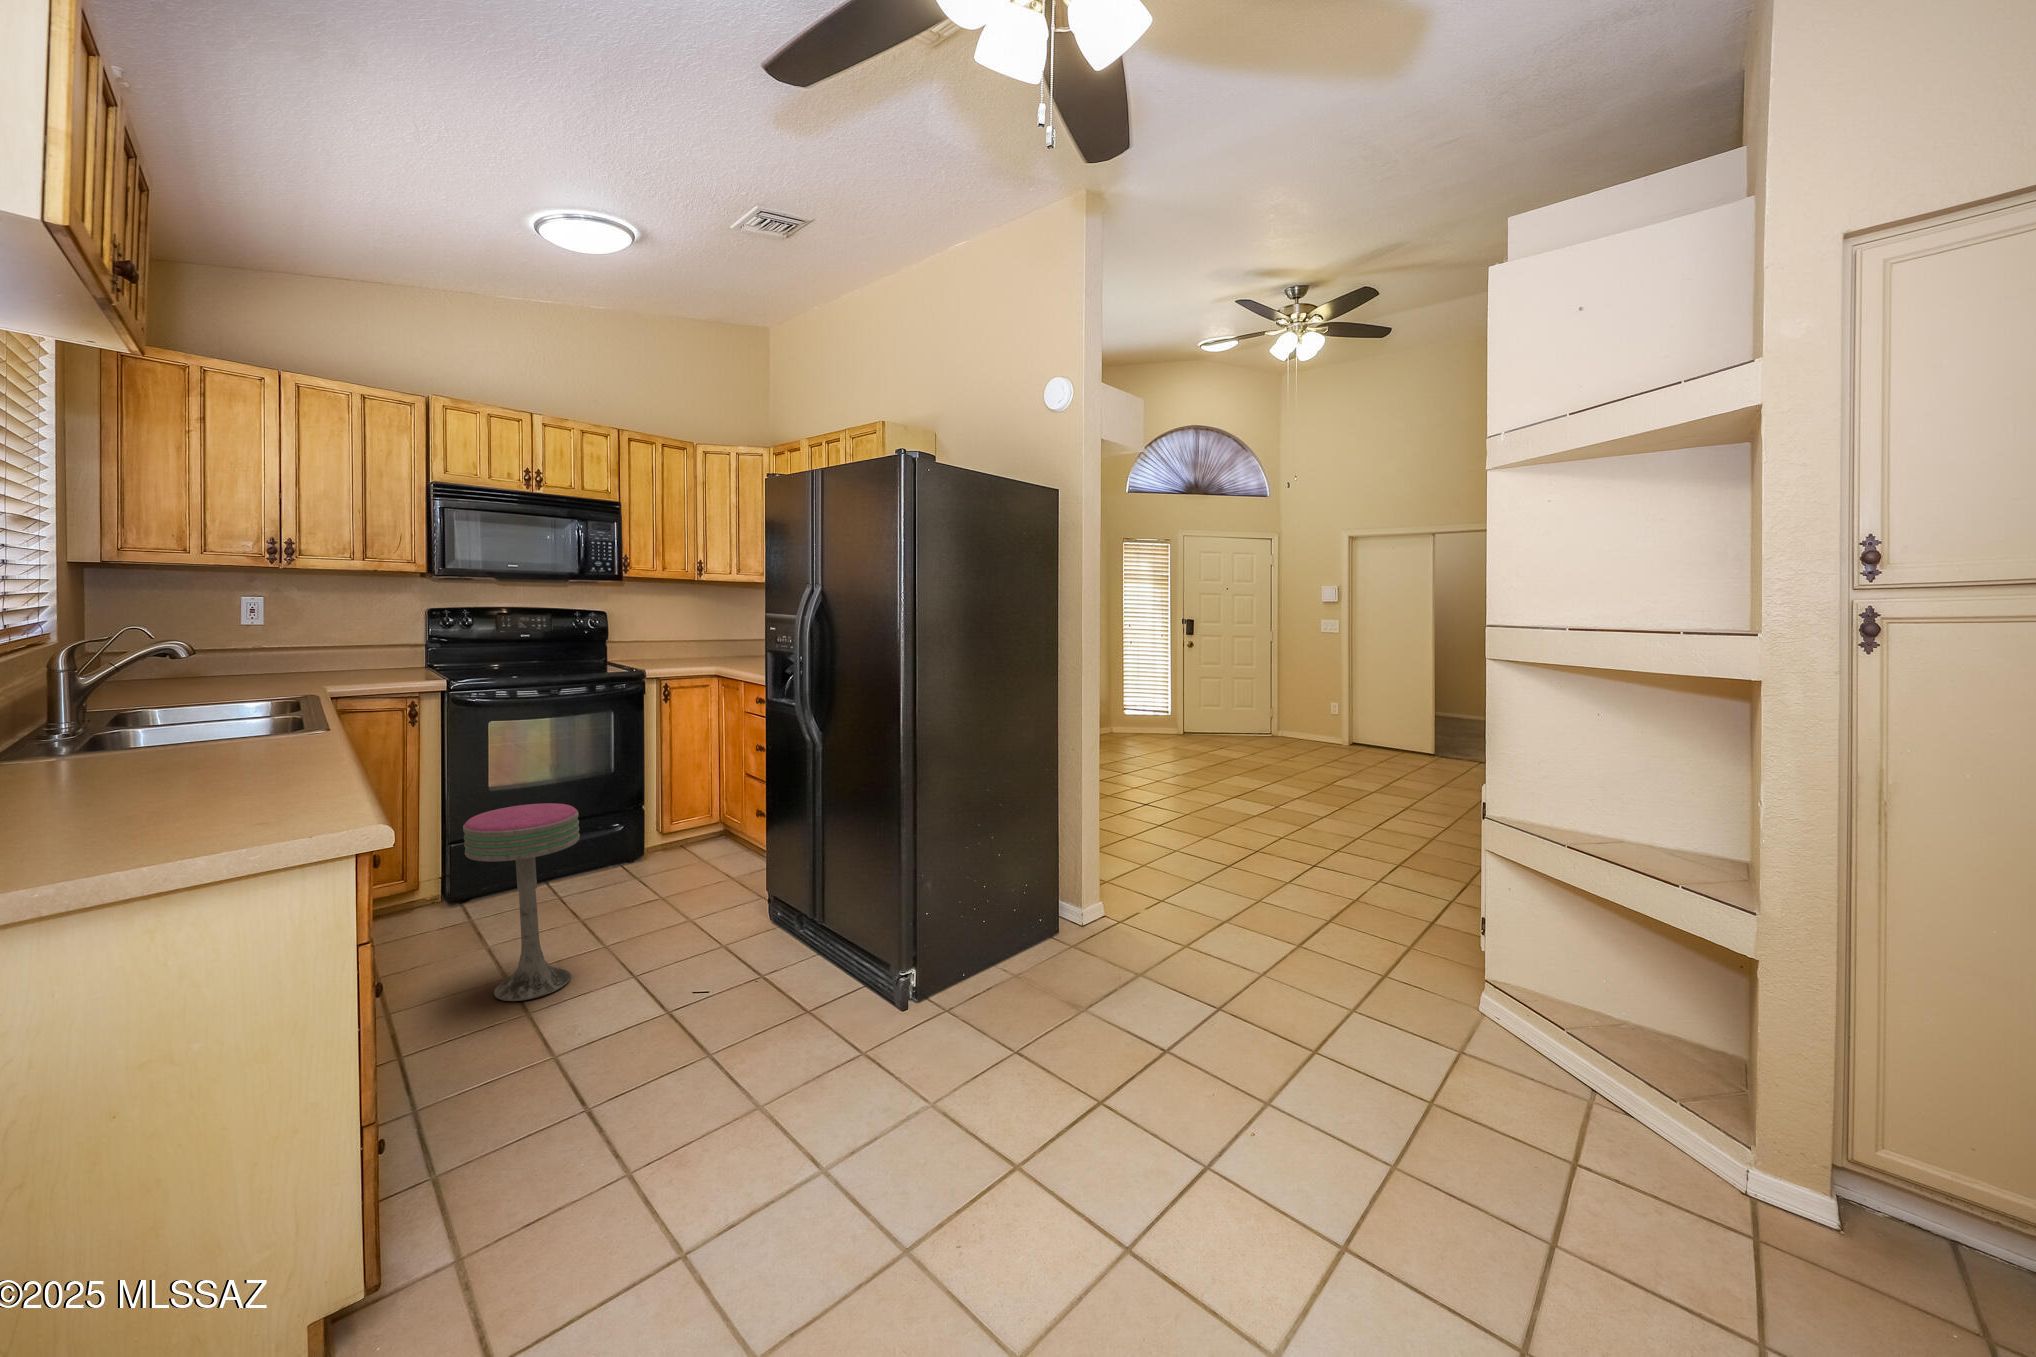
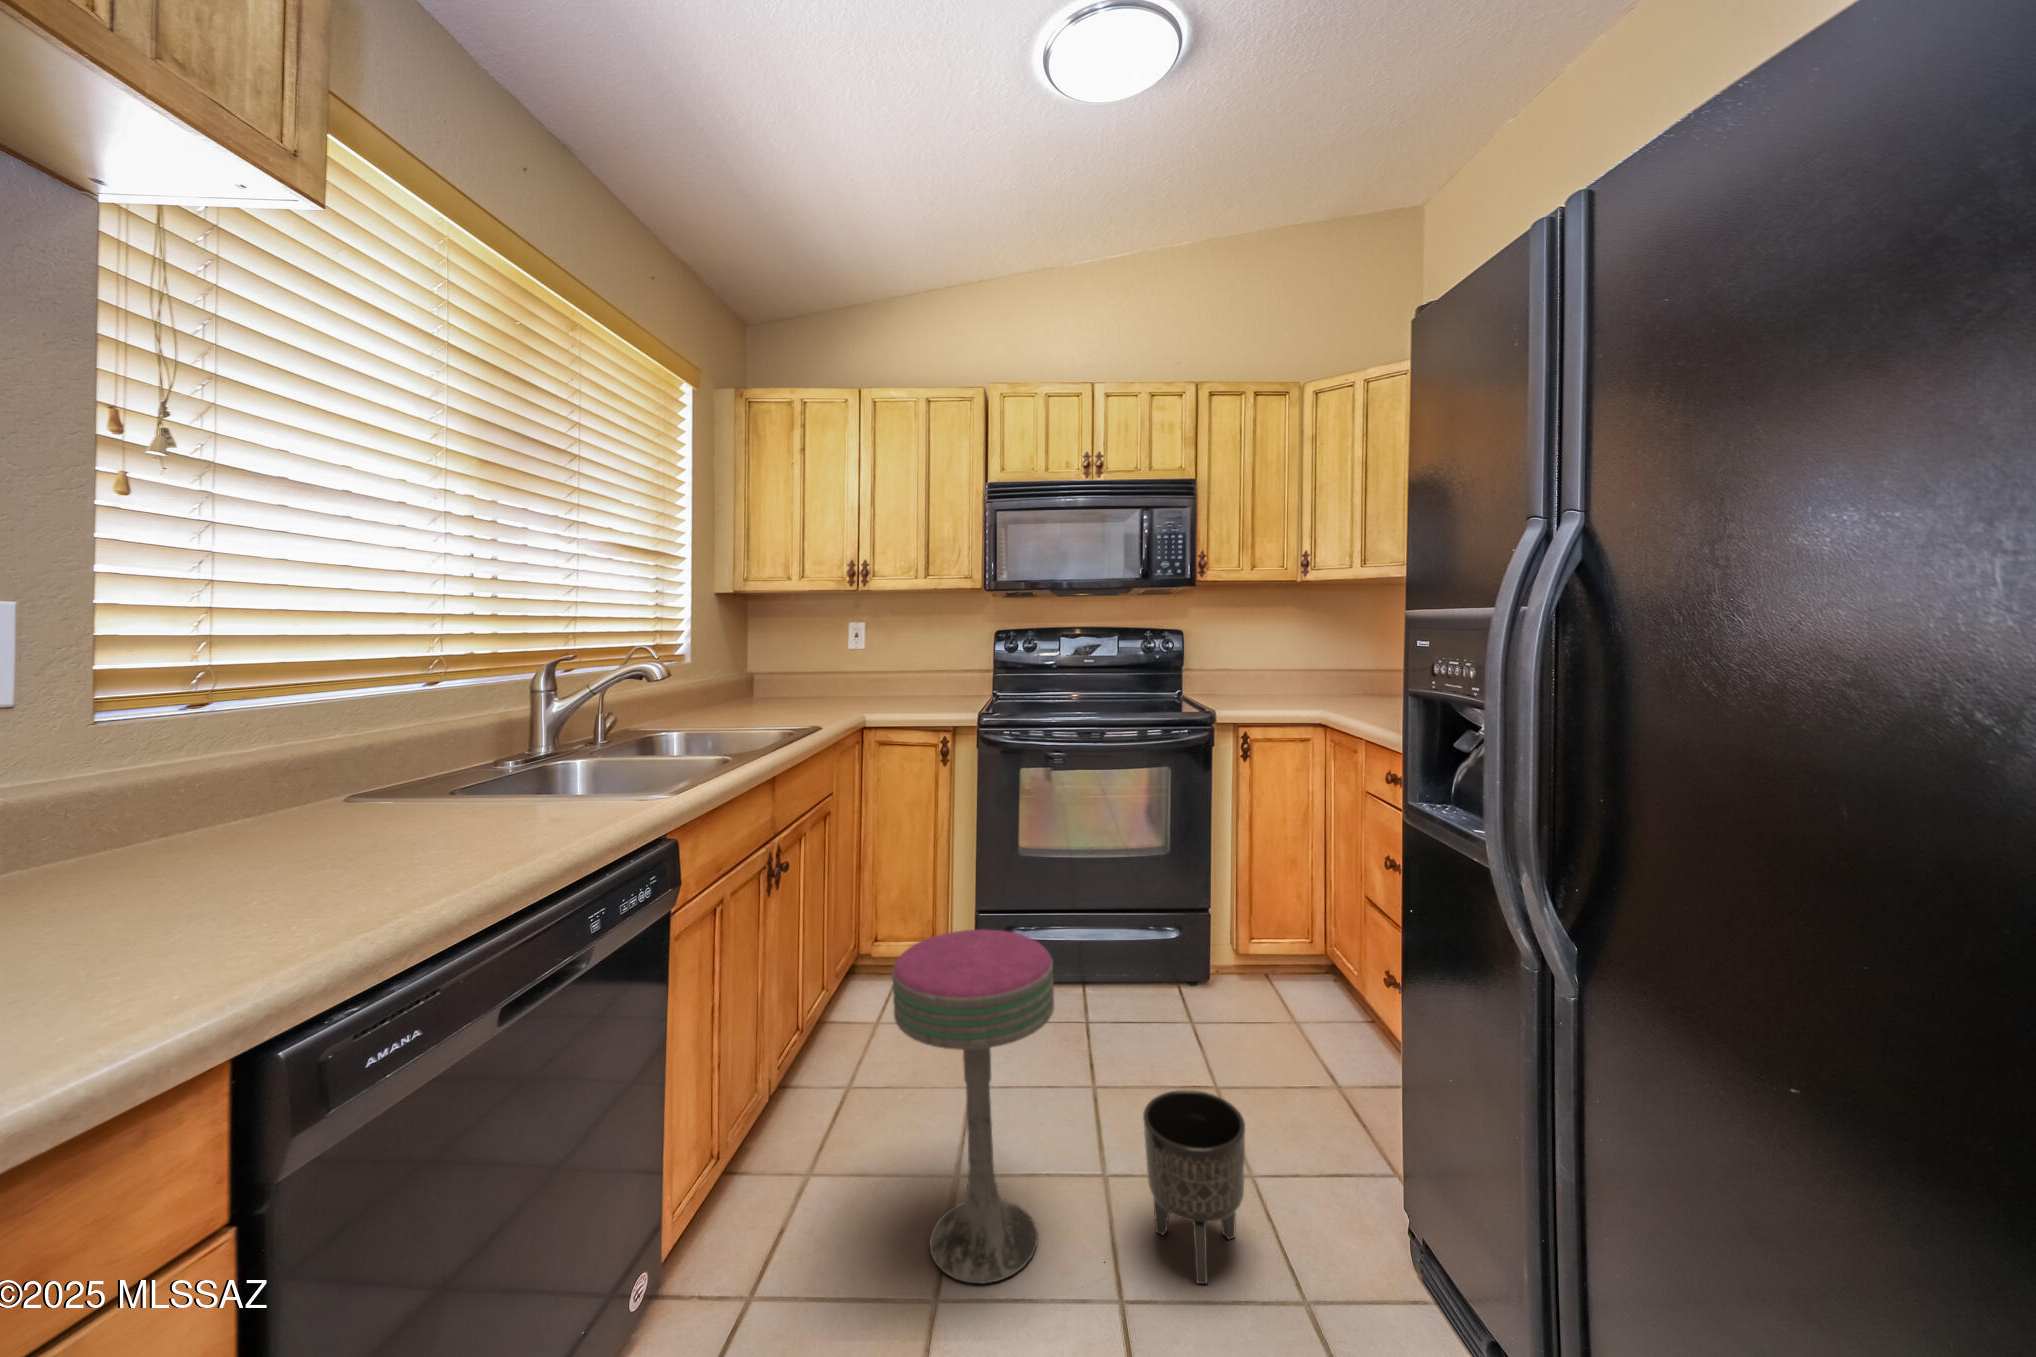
planter: none [634,871,693,958] -> present [1143,1090,1245,1284]

